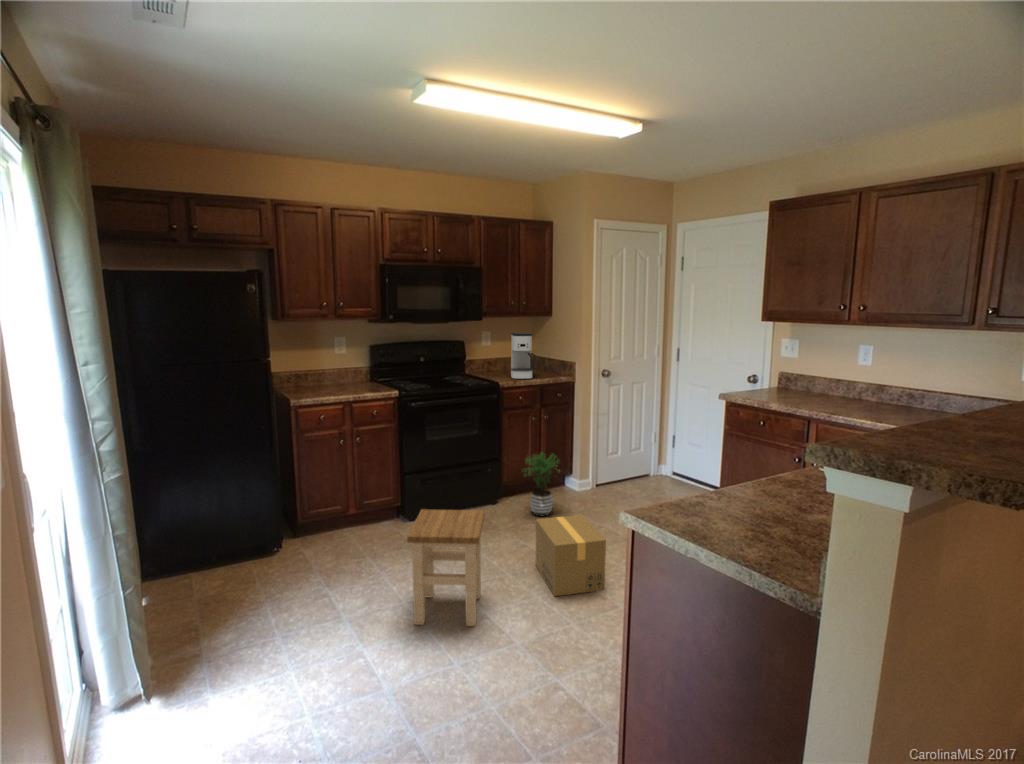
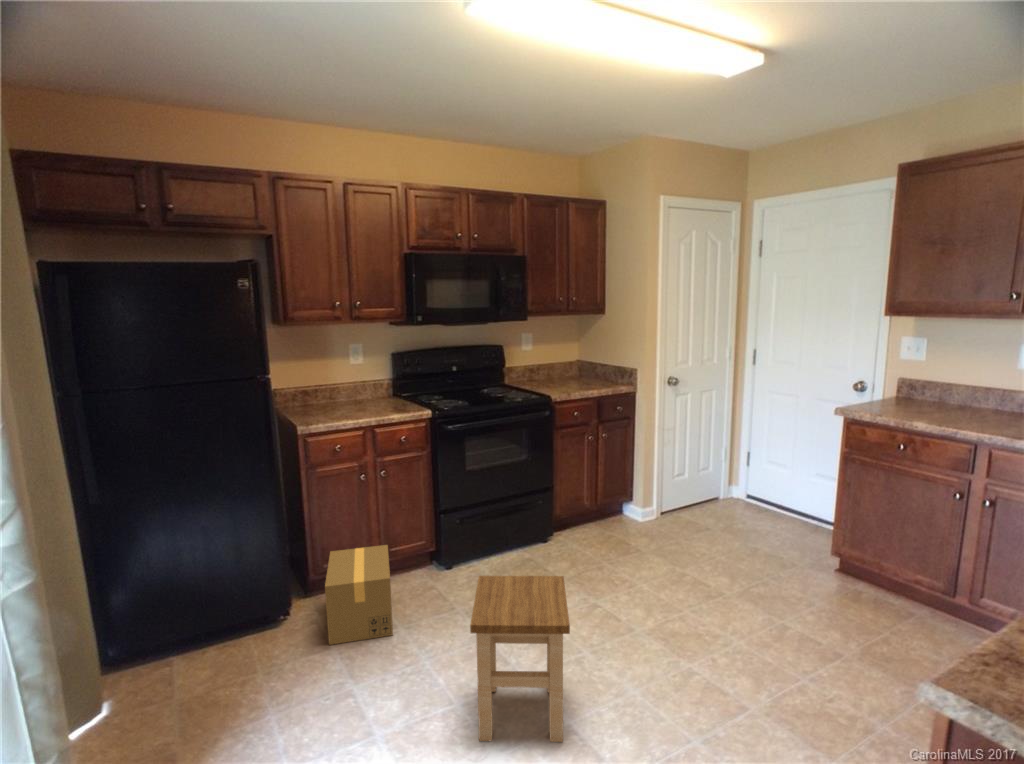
coffee maker: present [511,333,537,379] -> none [558,334,590,390]
potted plant: present [525,453,558,516] -> none [582,479,634,560]
cardboard box: present [536,515,606,596] -> present [325,545,393,645]

